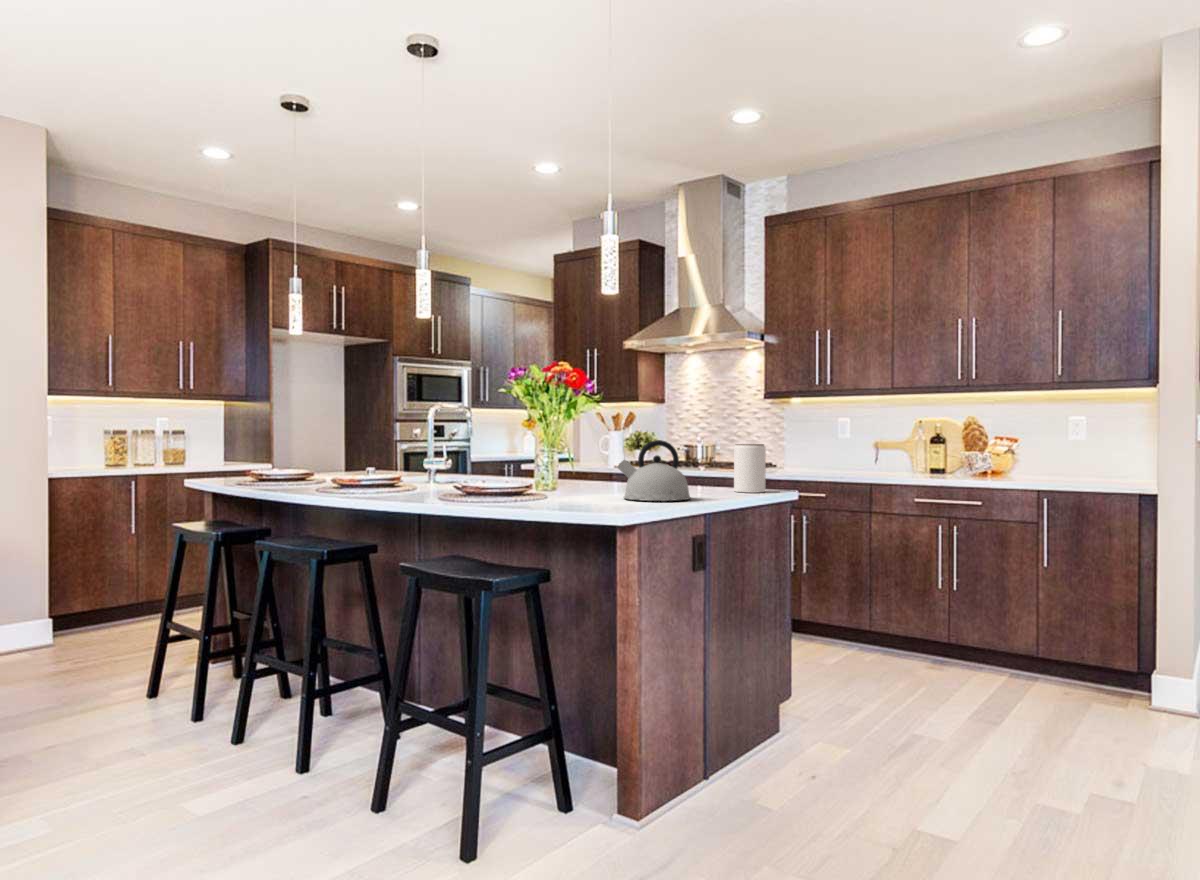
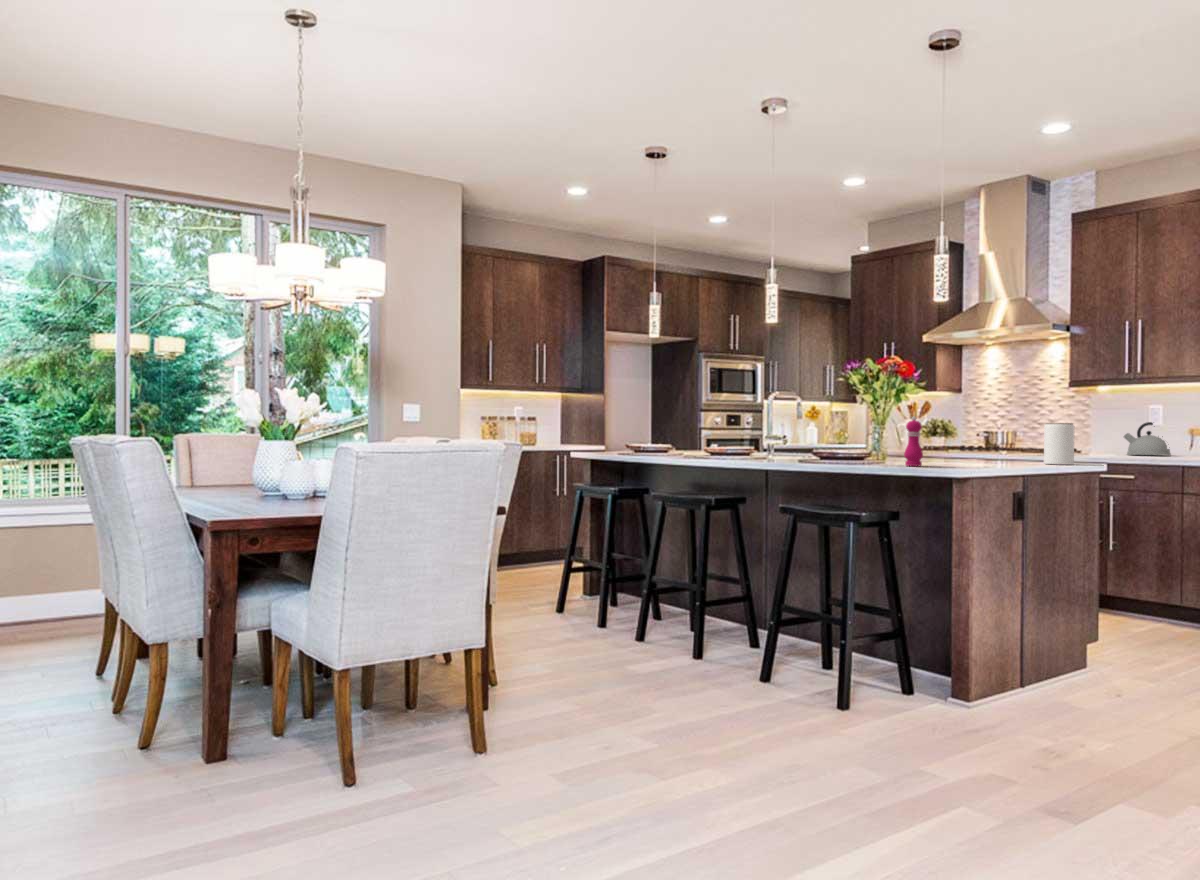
pepper mill: none [567,440,590,504] -> present [904,417,923,466]
kettle: present [618,440,691,501] -> present [1124,422,1171,455]

